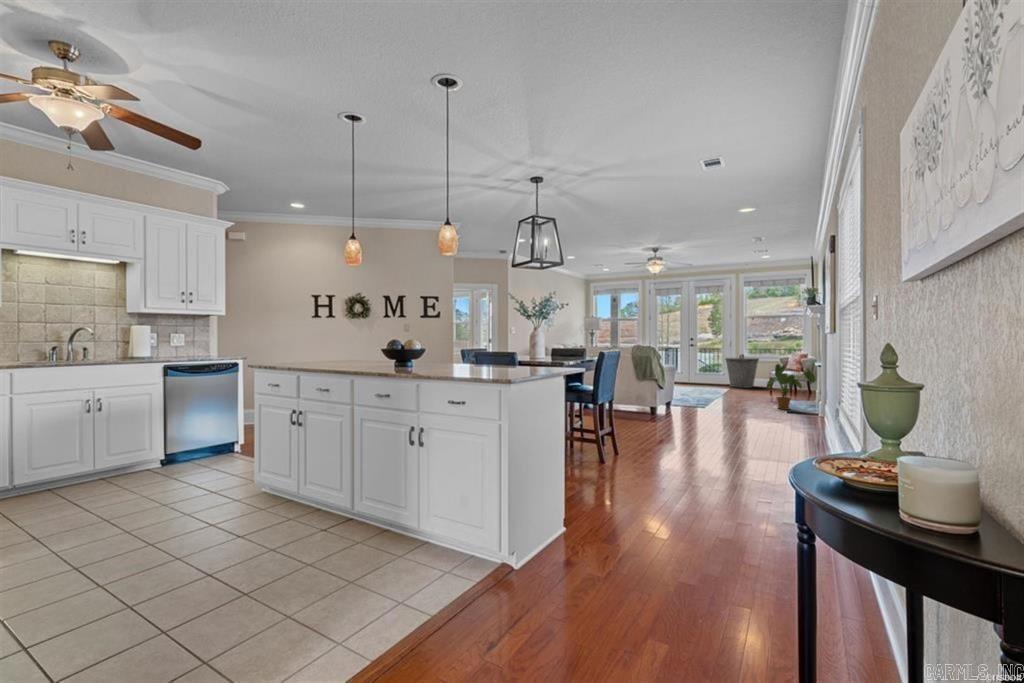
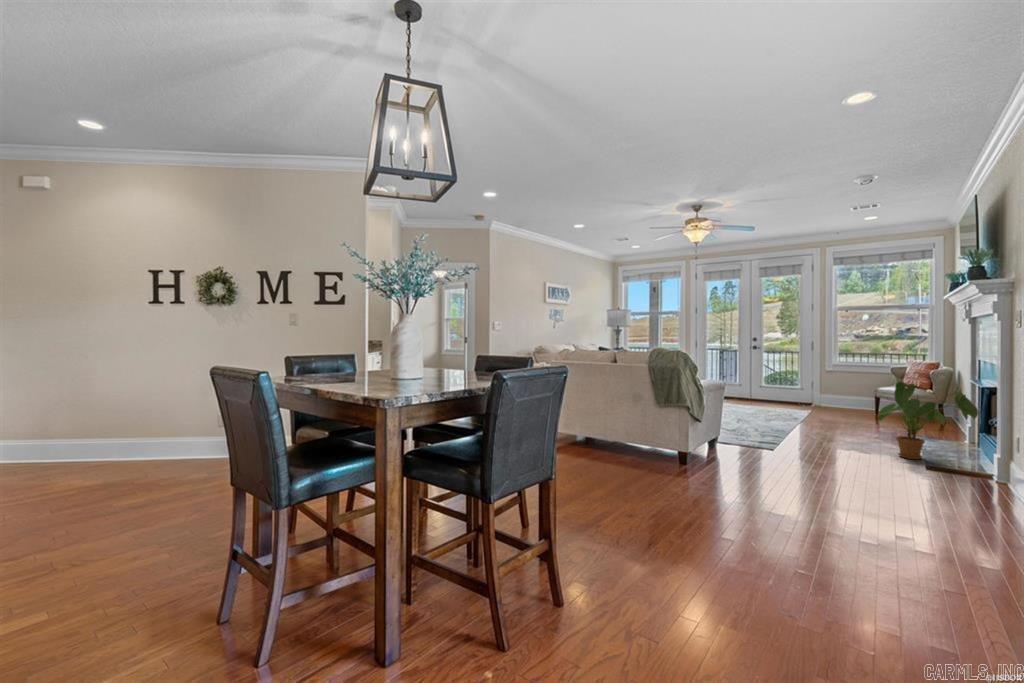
trash can: present [725,354,759,388] -> none [803,361,856,408]

